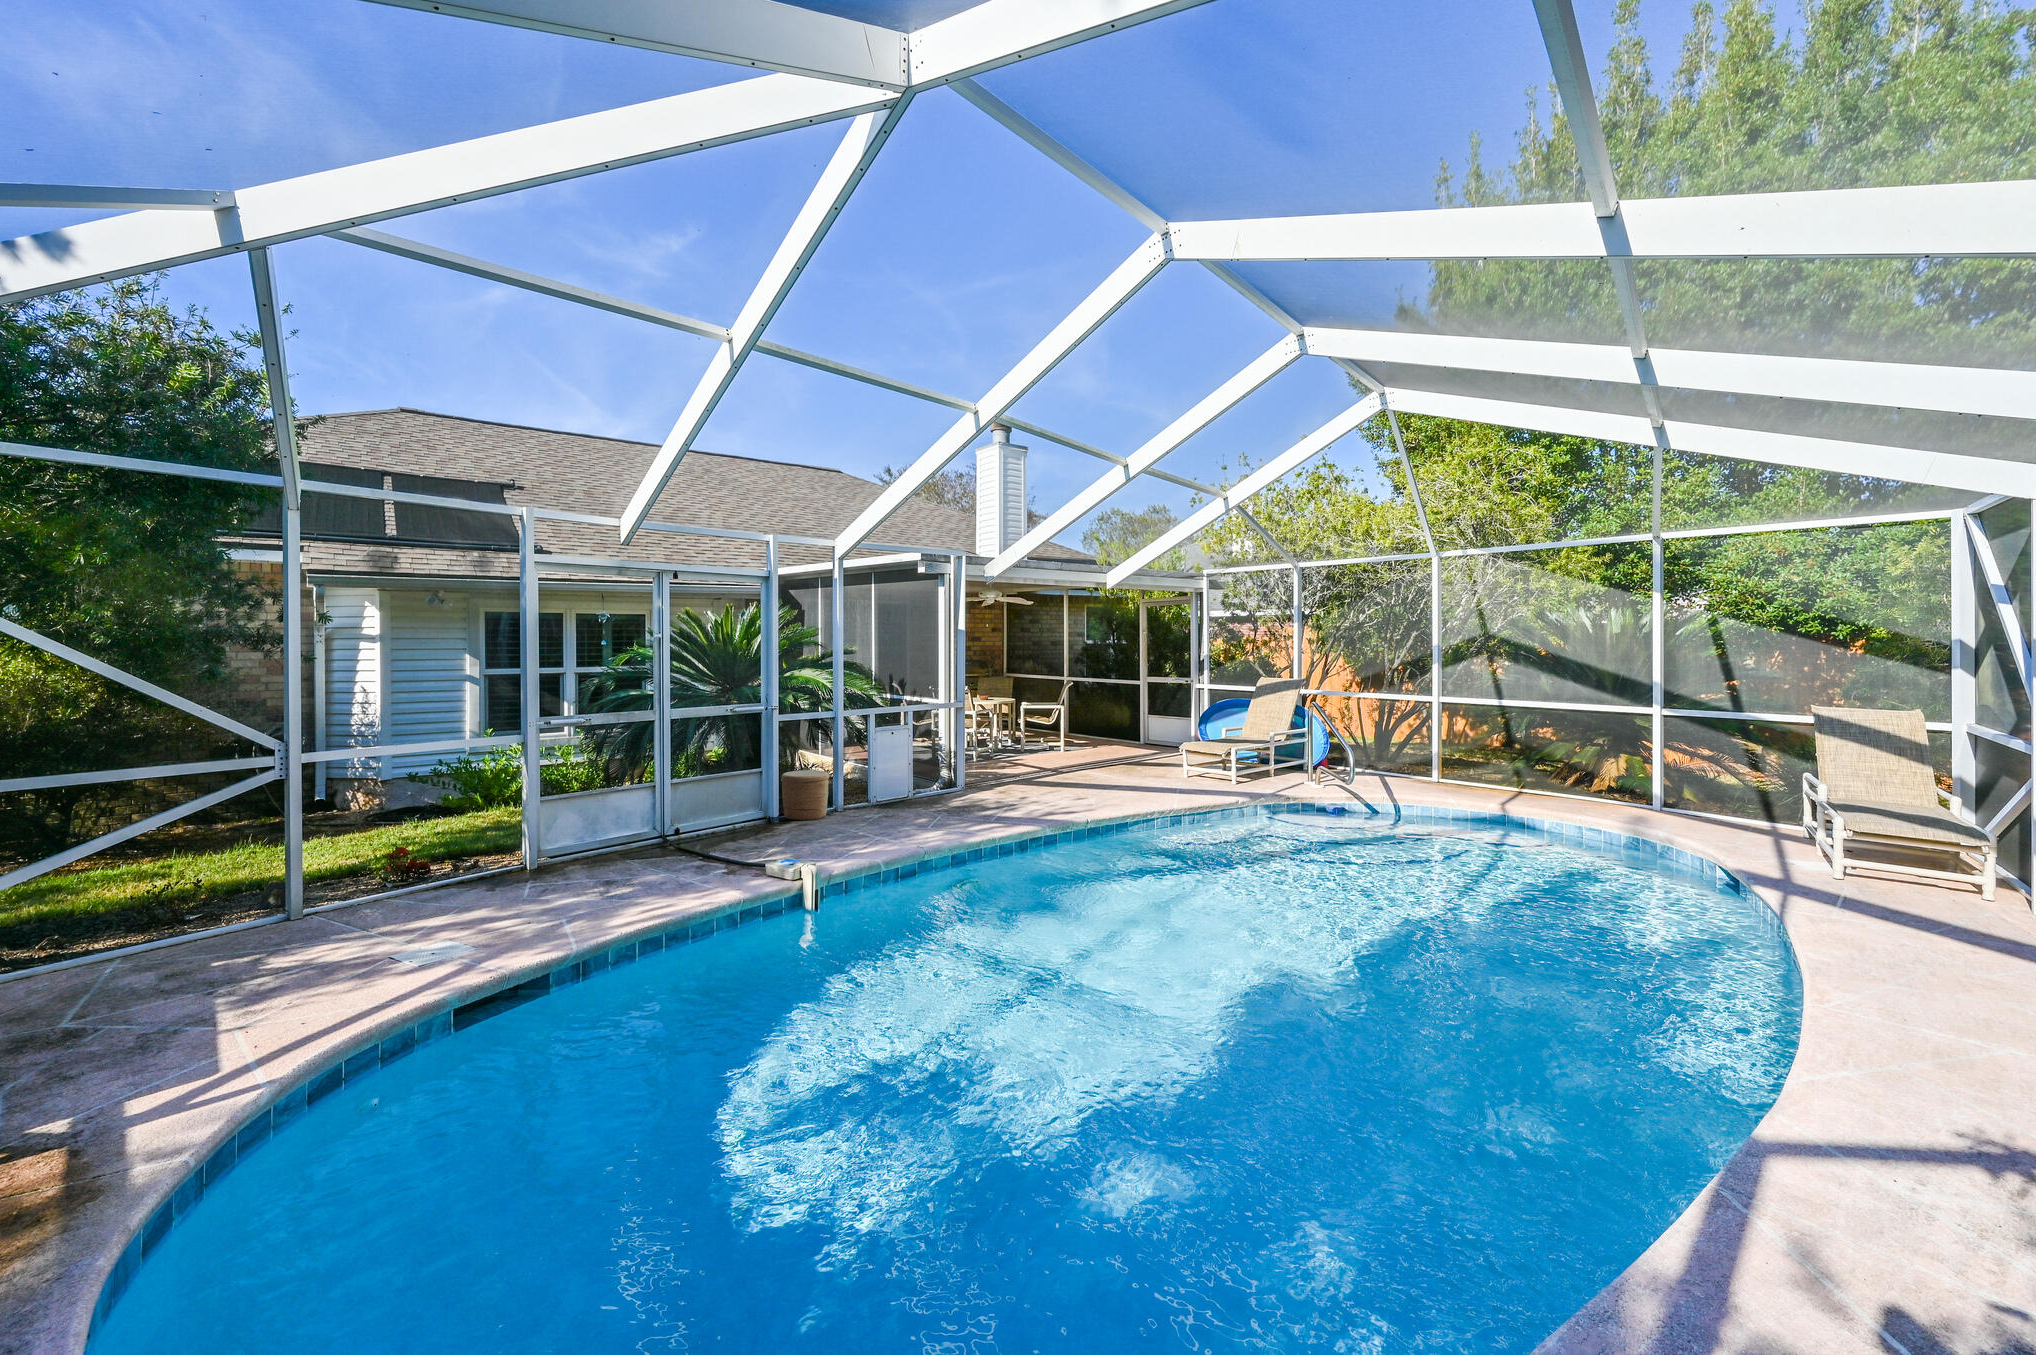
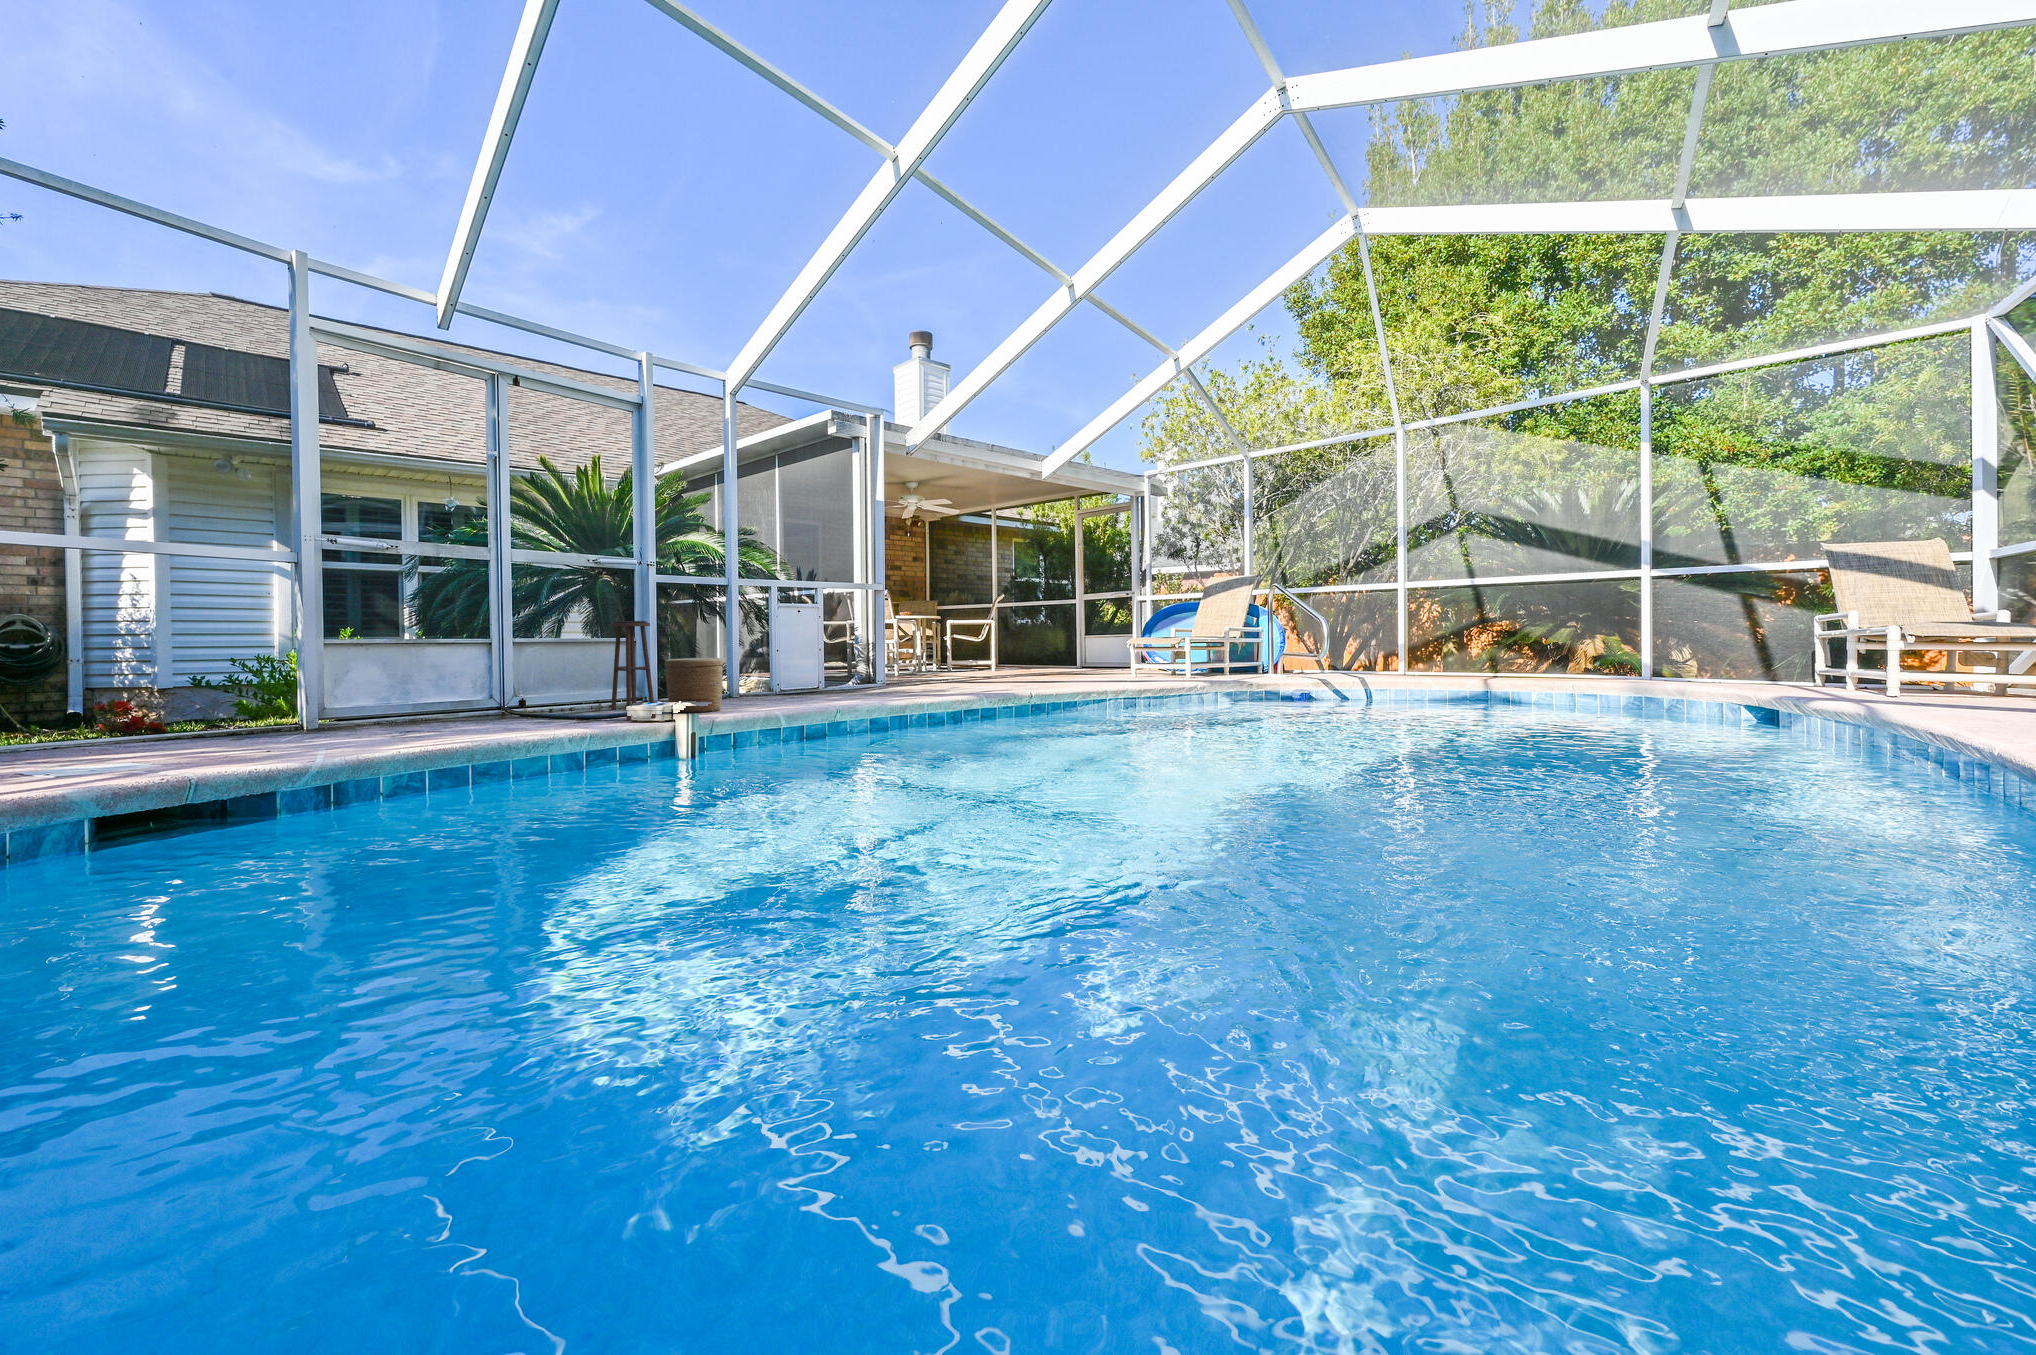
stool: none [737,746,774,831] -> present [610,621,656,720]

